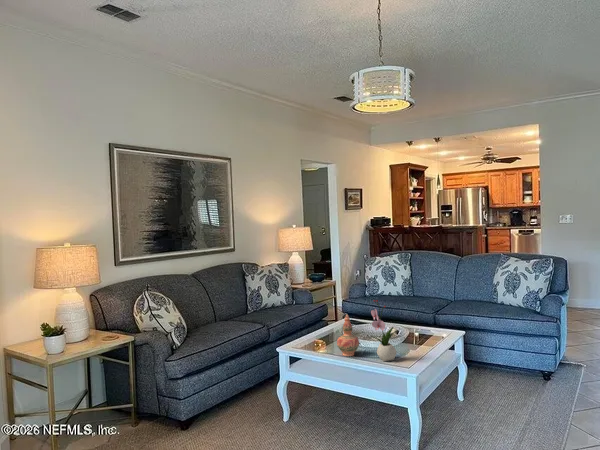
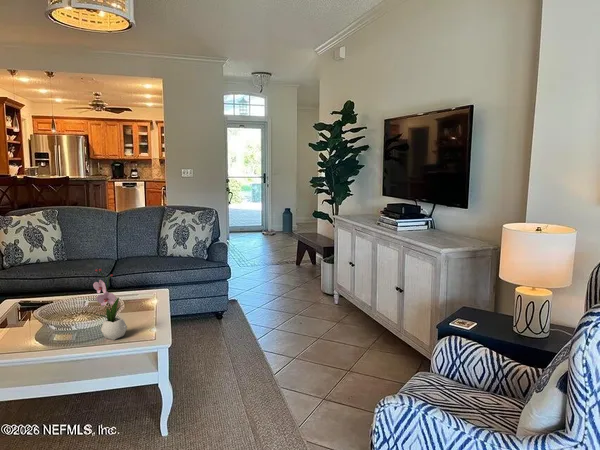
decorative vase: present [337,314,359,356] -> none [40,293,73,347]

